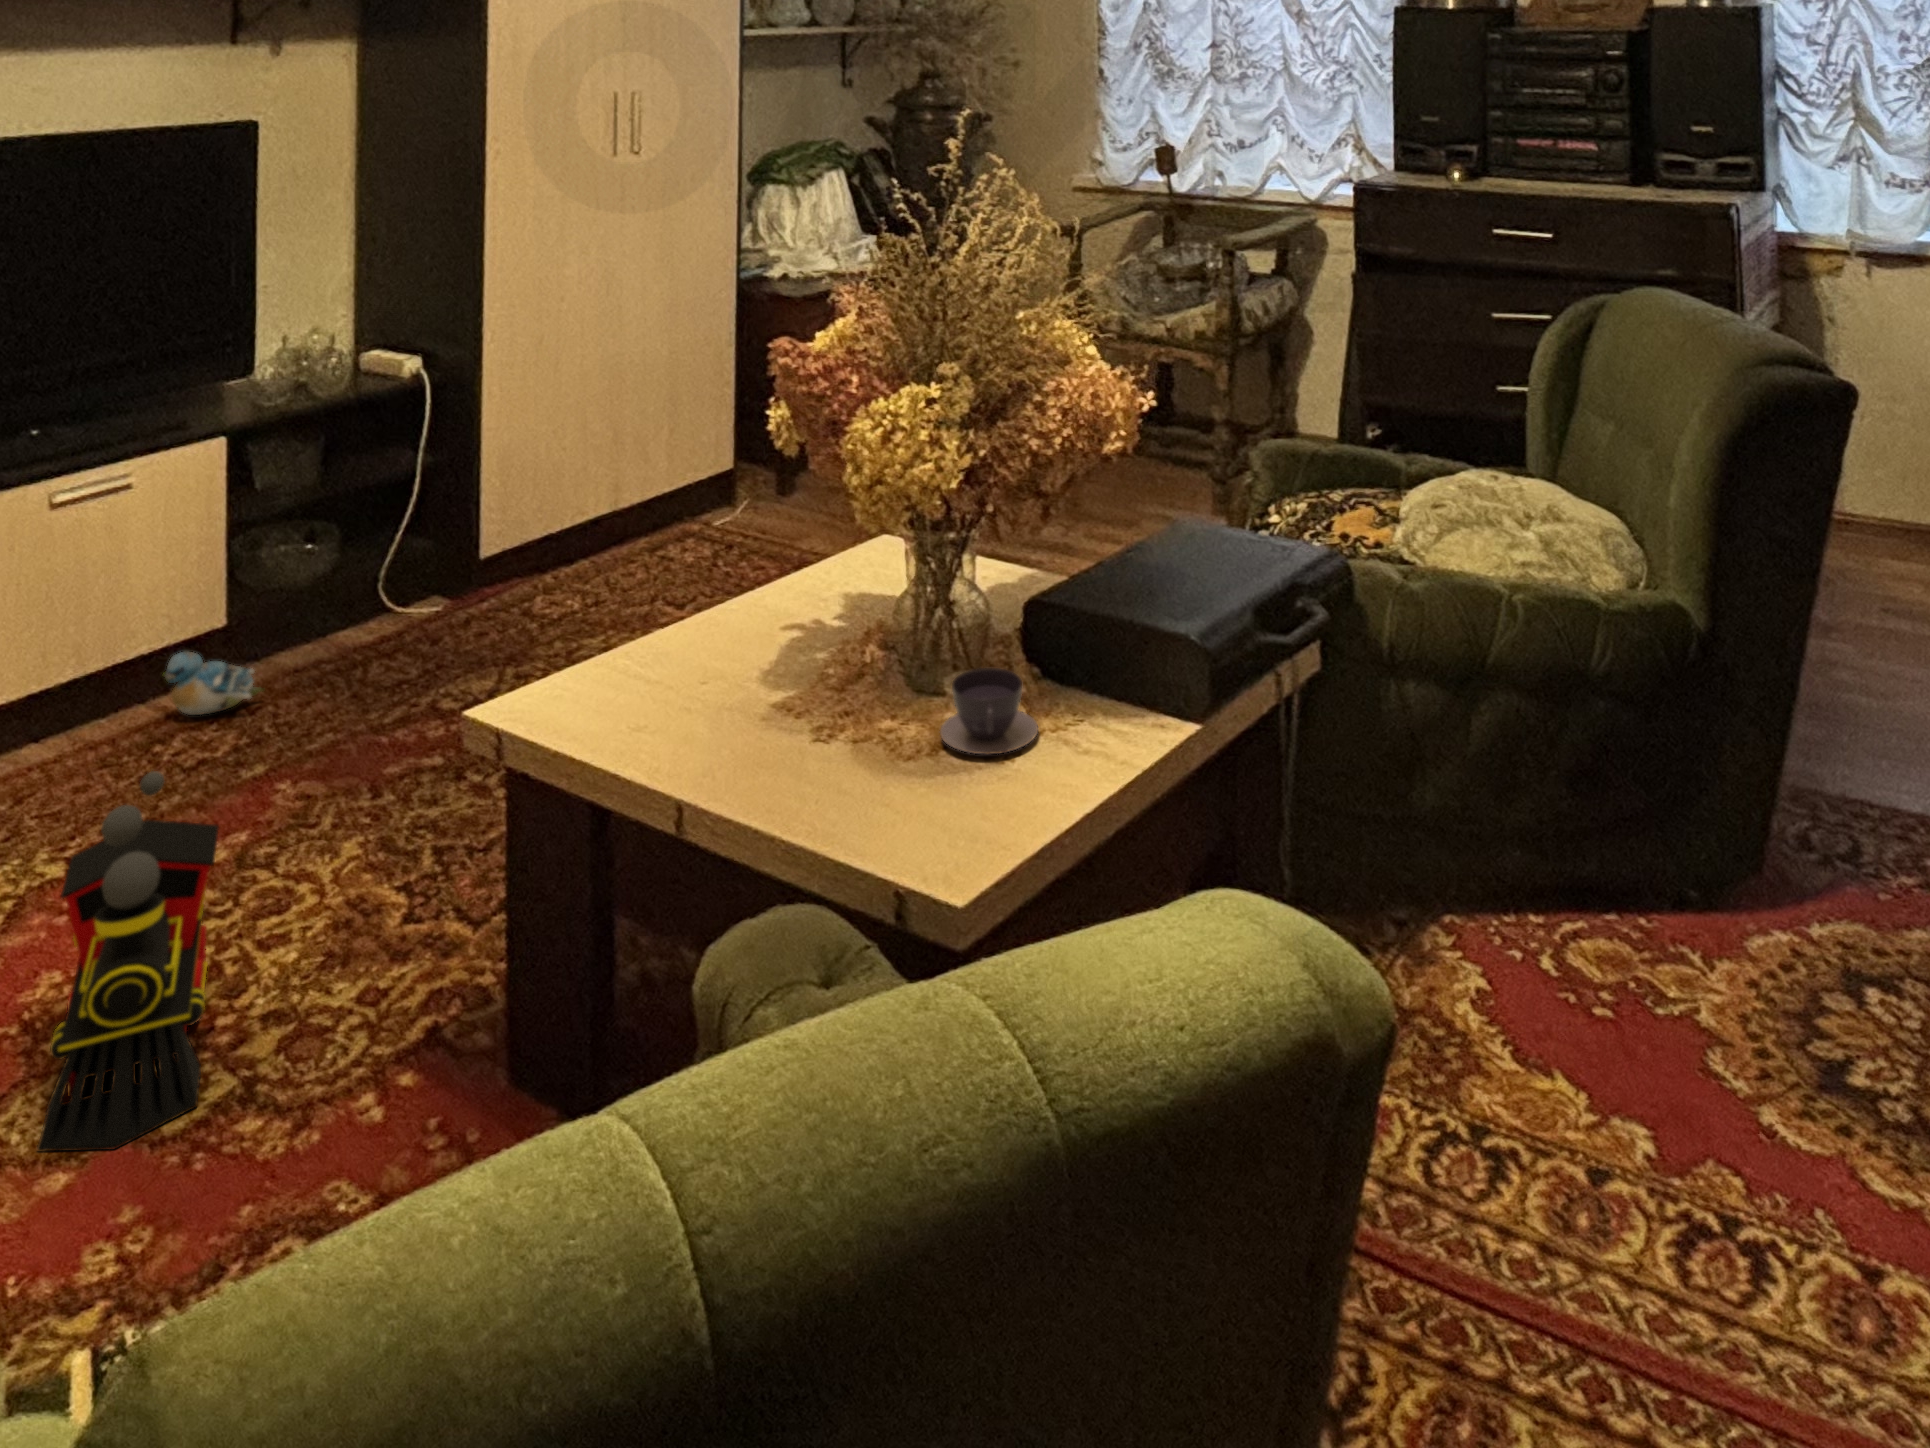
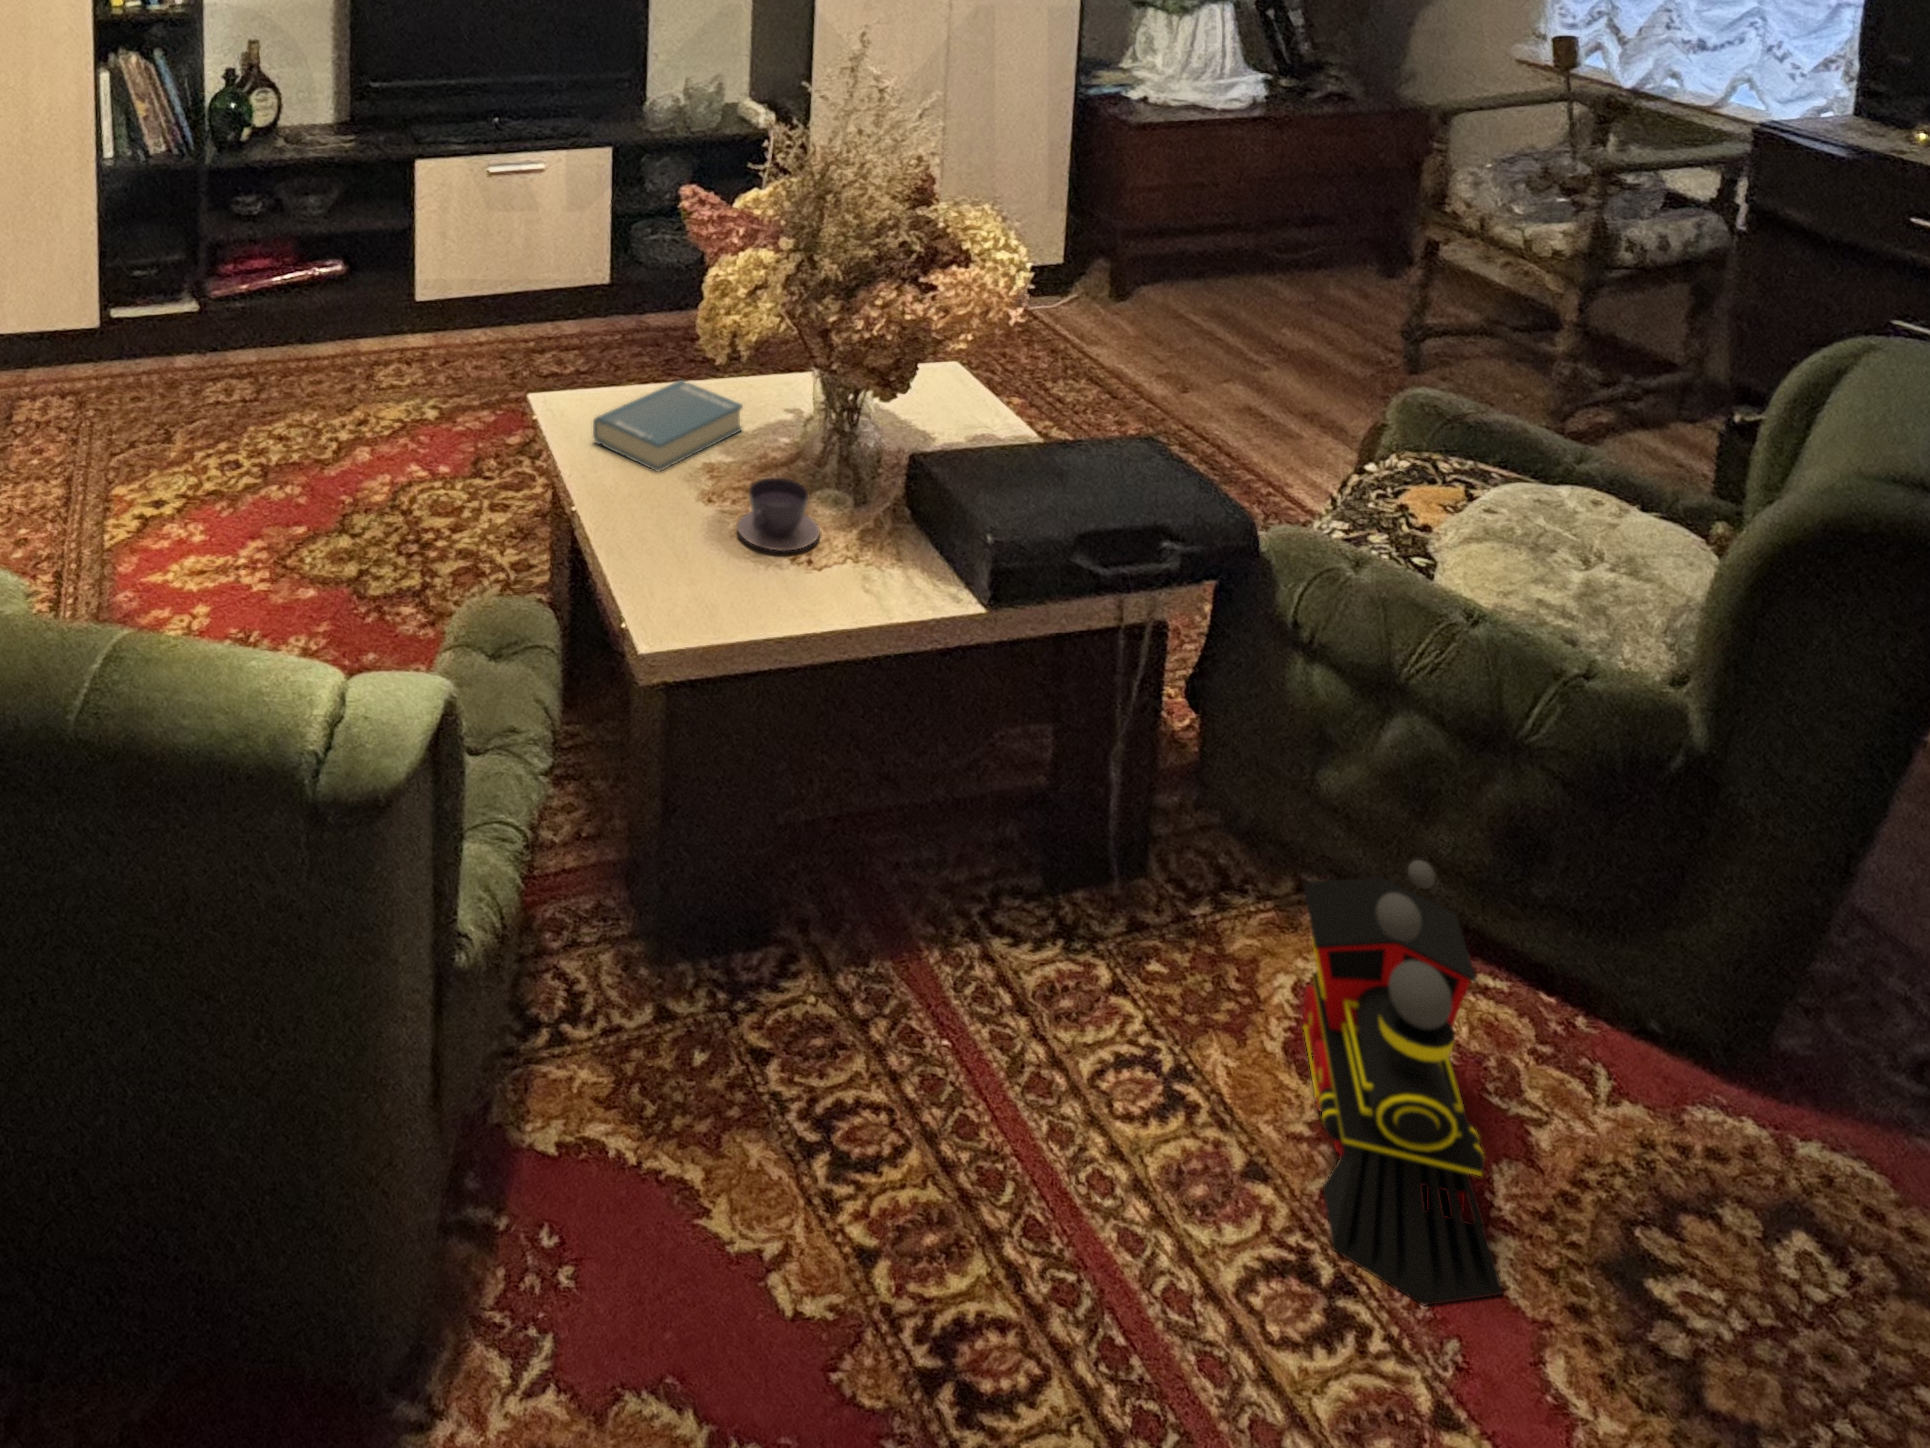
hardback book: none [663,624,813,732] -> present [593,380,742,471]
plush toy: present [163,652,264,715] -> none [542,294,603,341]
toy train: present [37,771,219,1152] -> present [1303,860,1503,1306]

